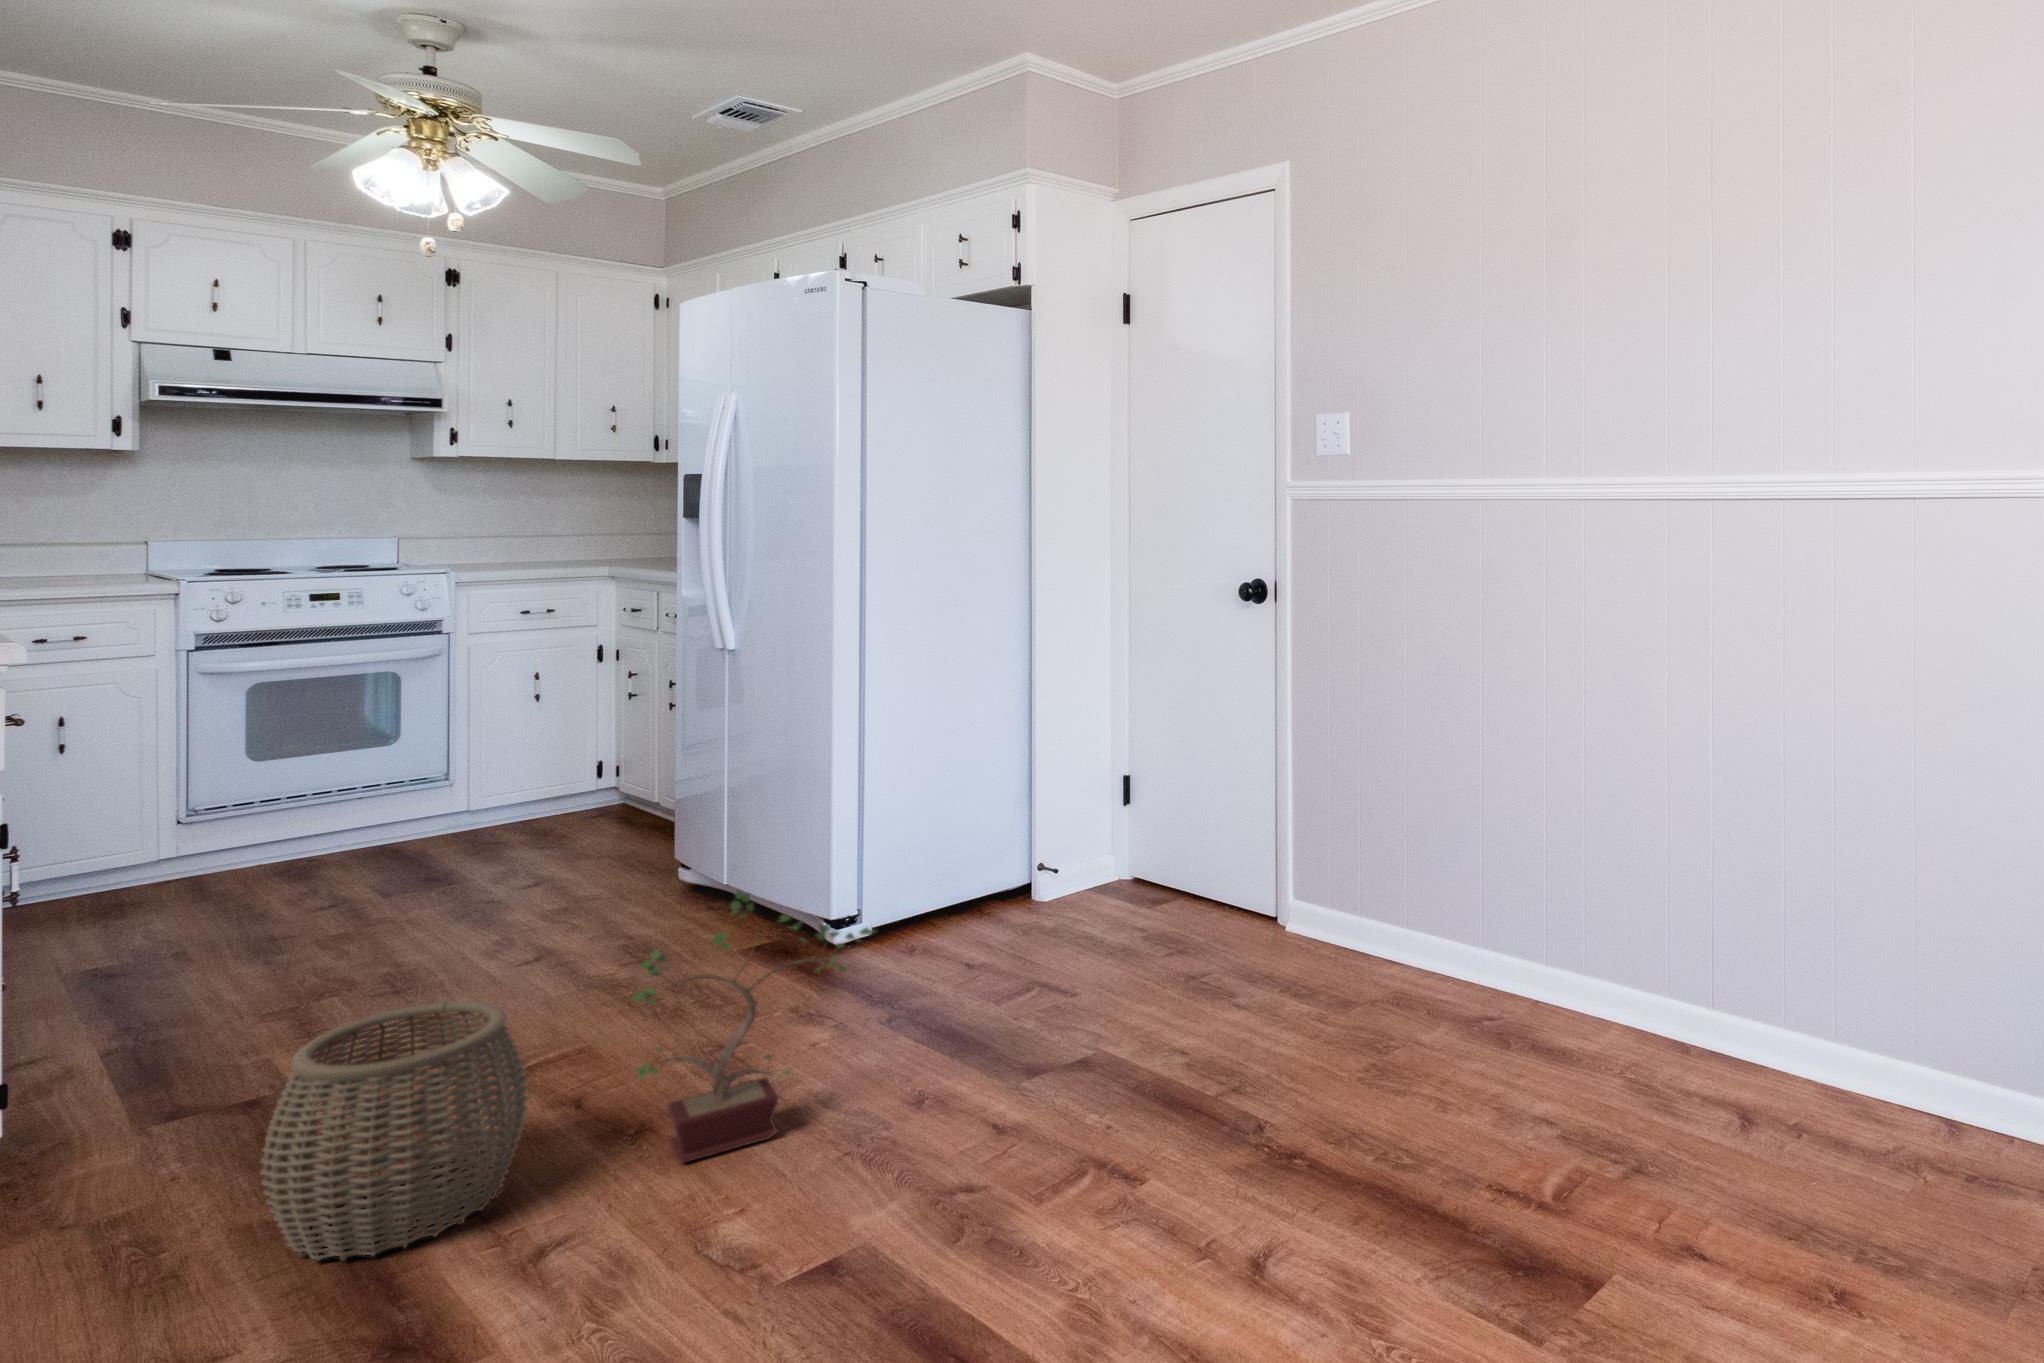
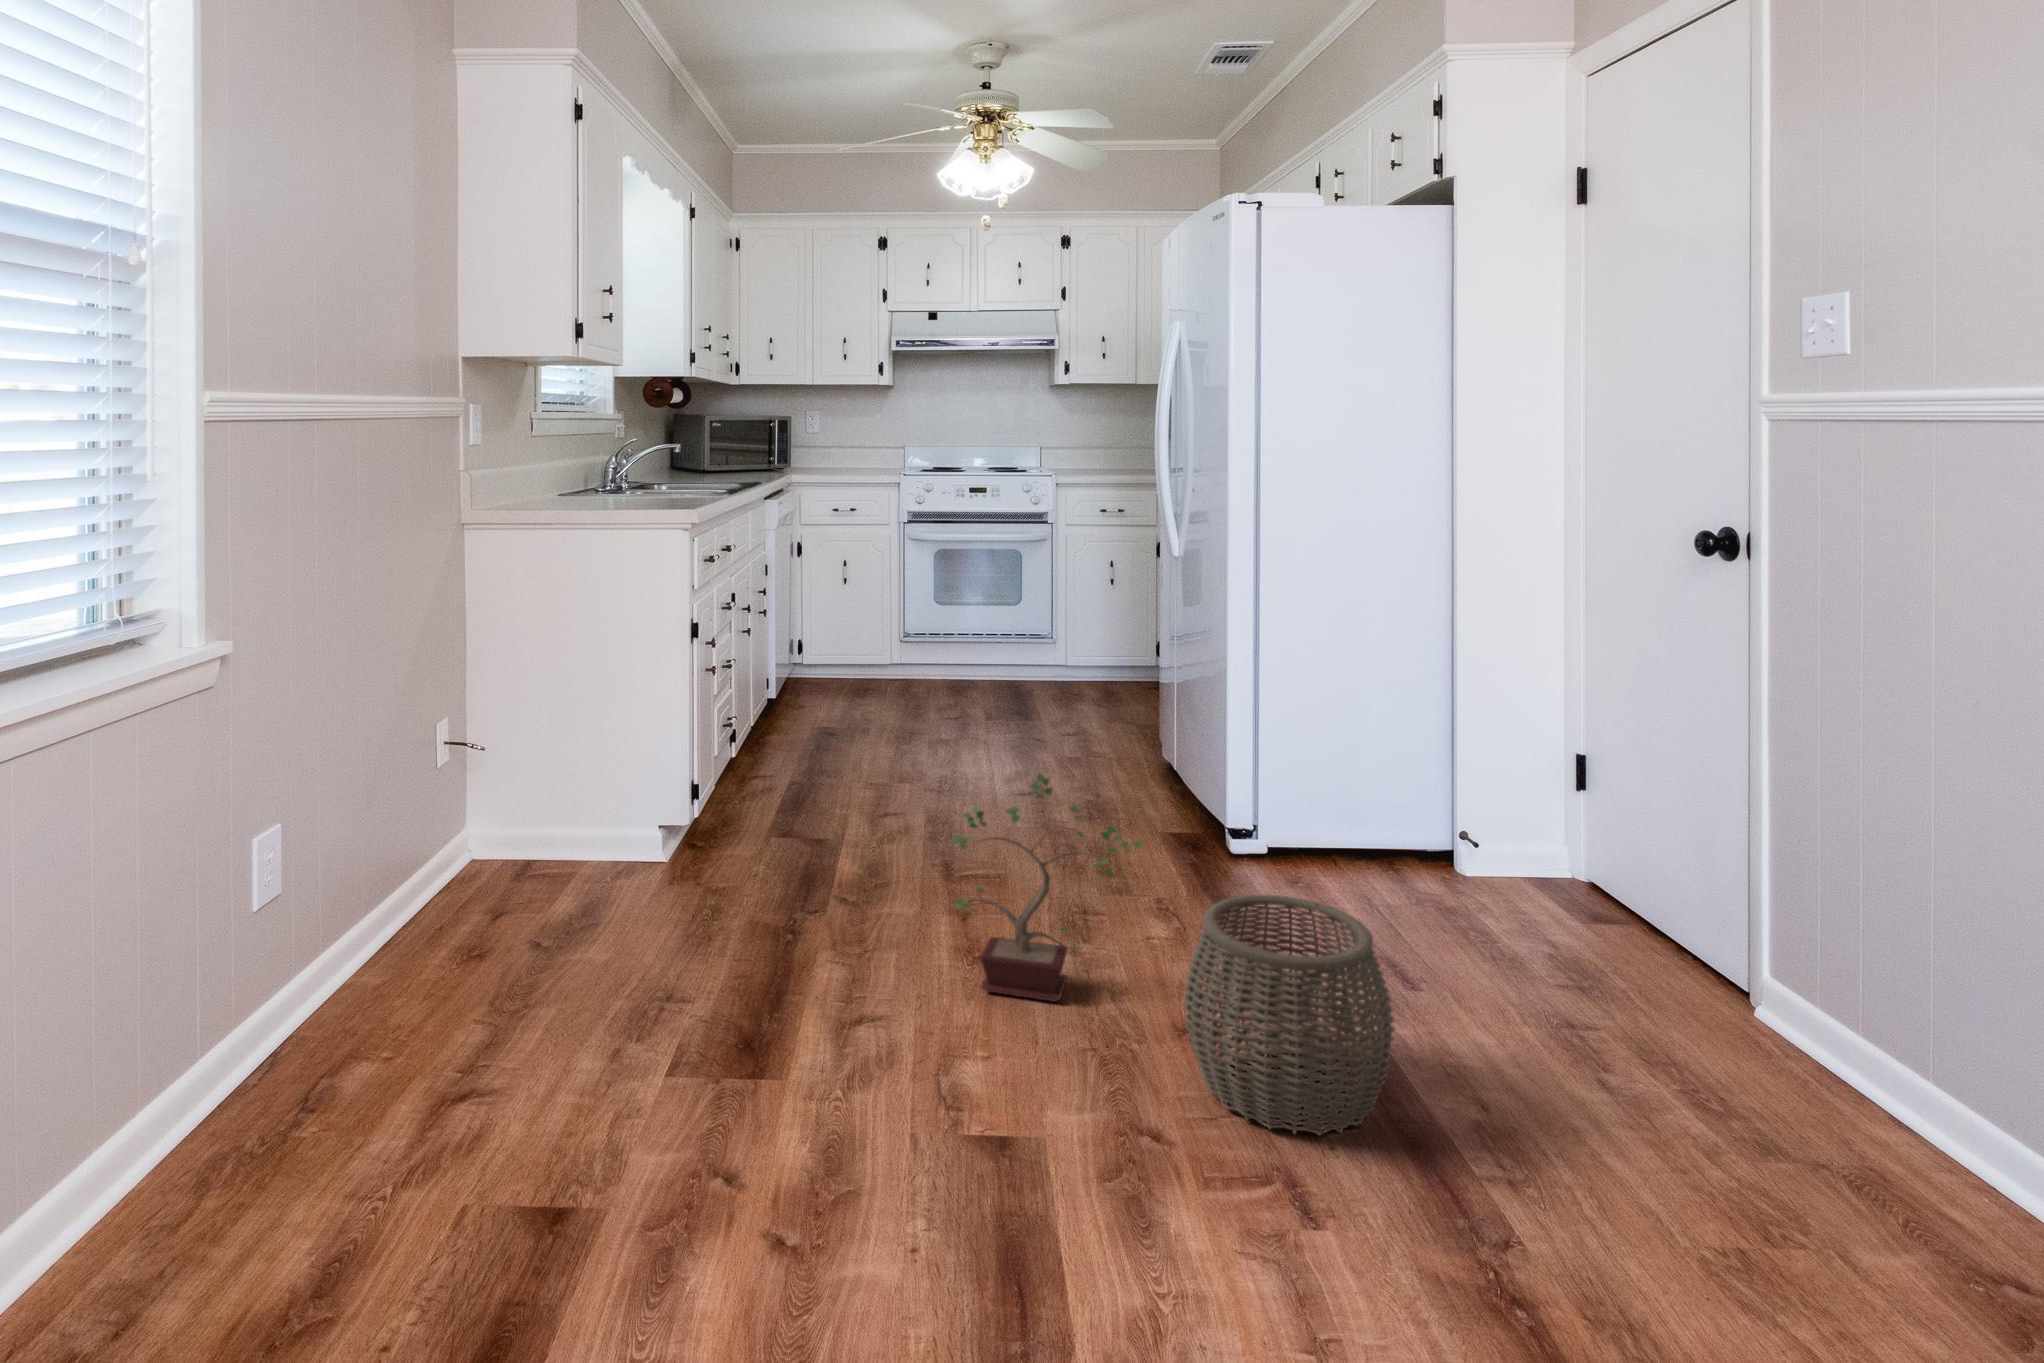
woven basket: present [261,1001,528,1260] -> present [1184,895,1394,1135]

